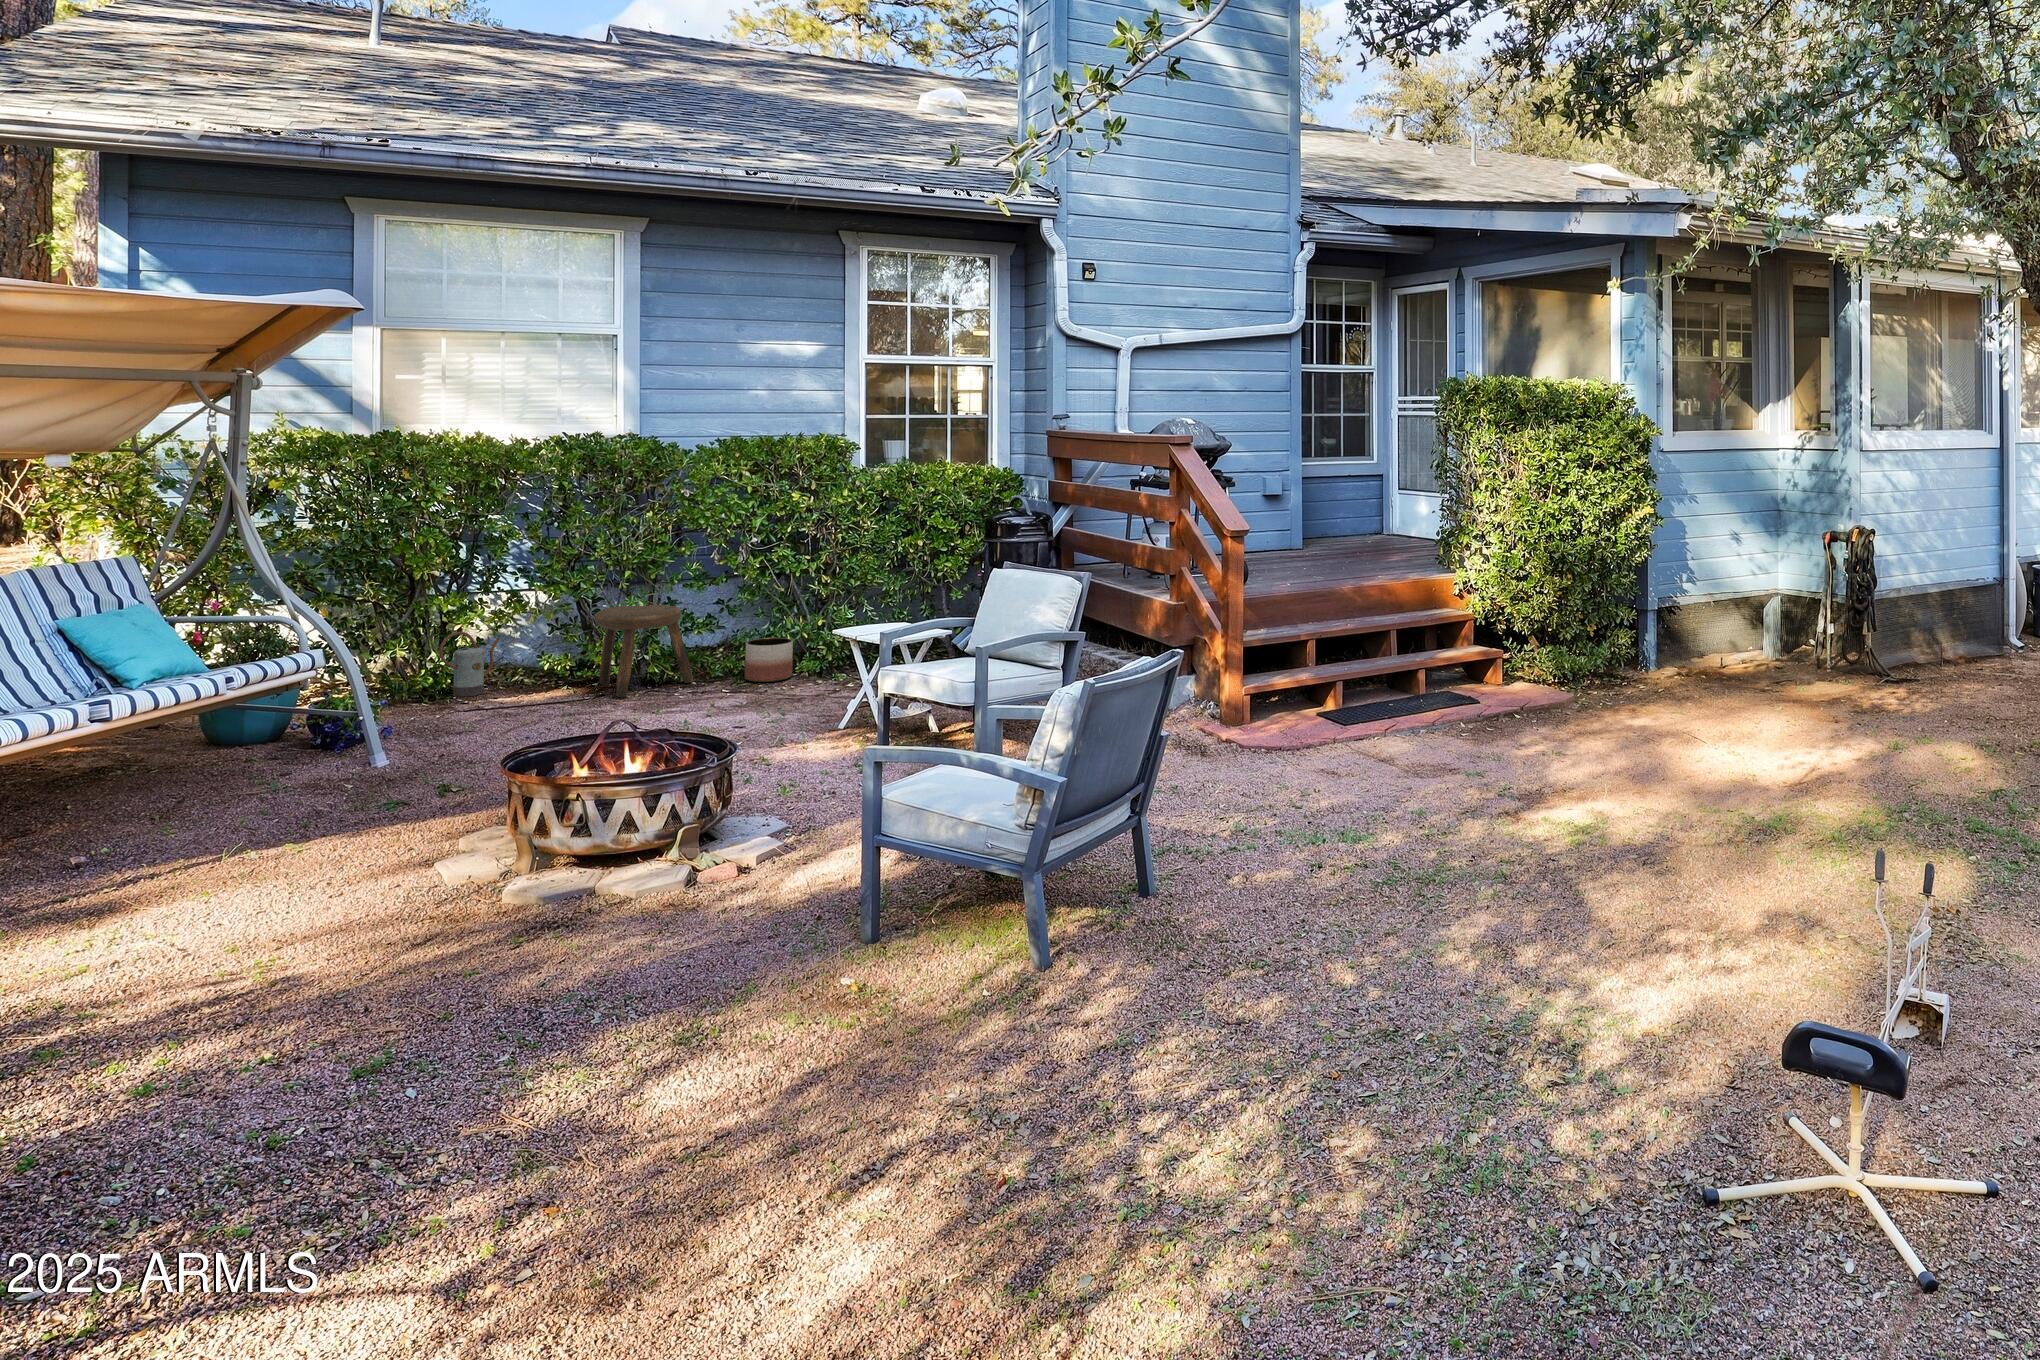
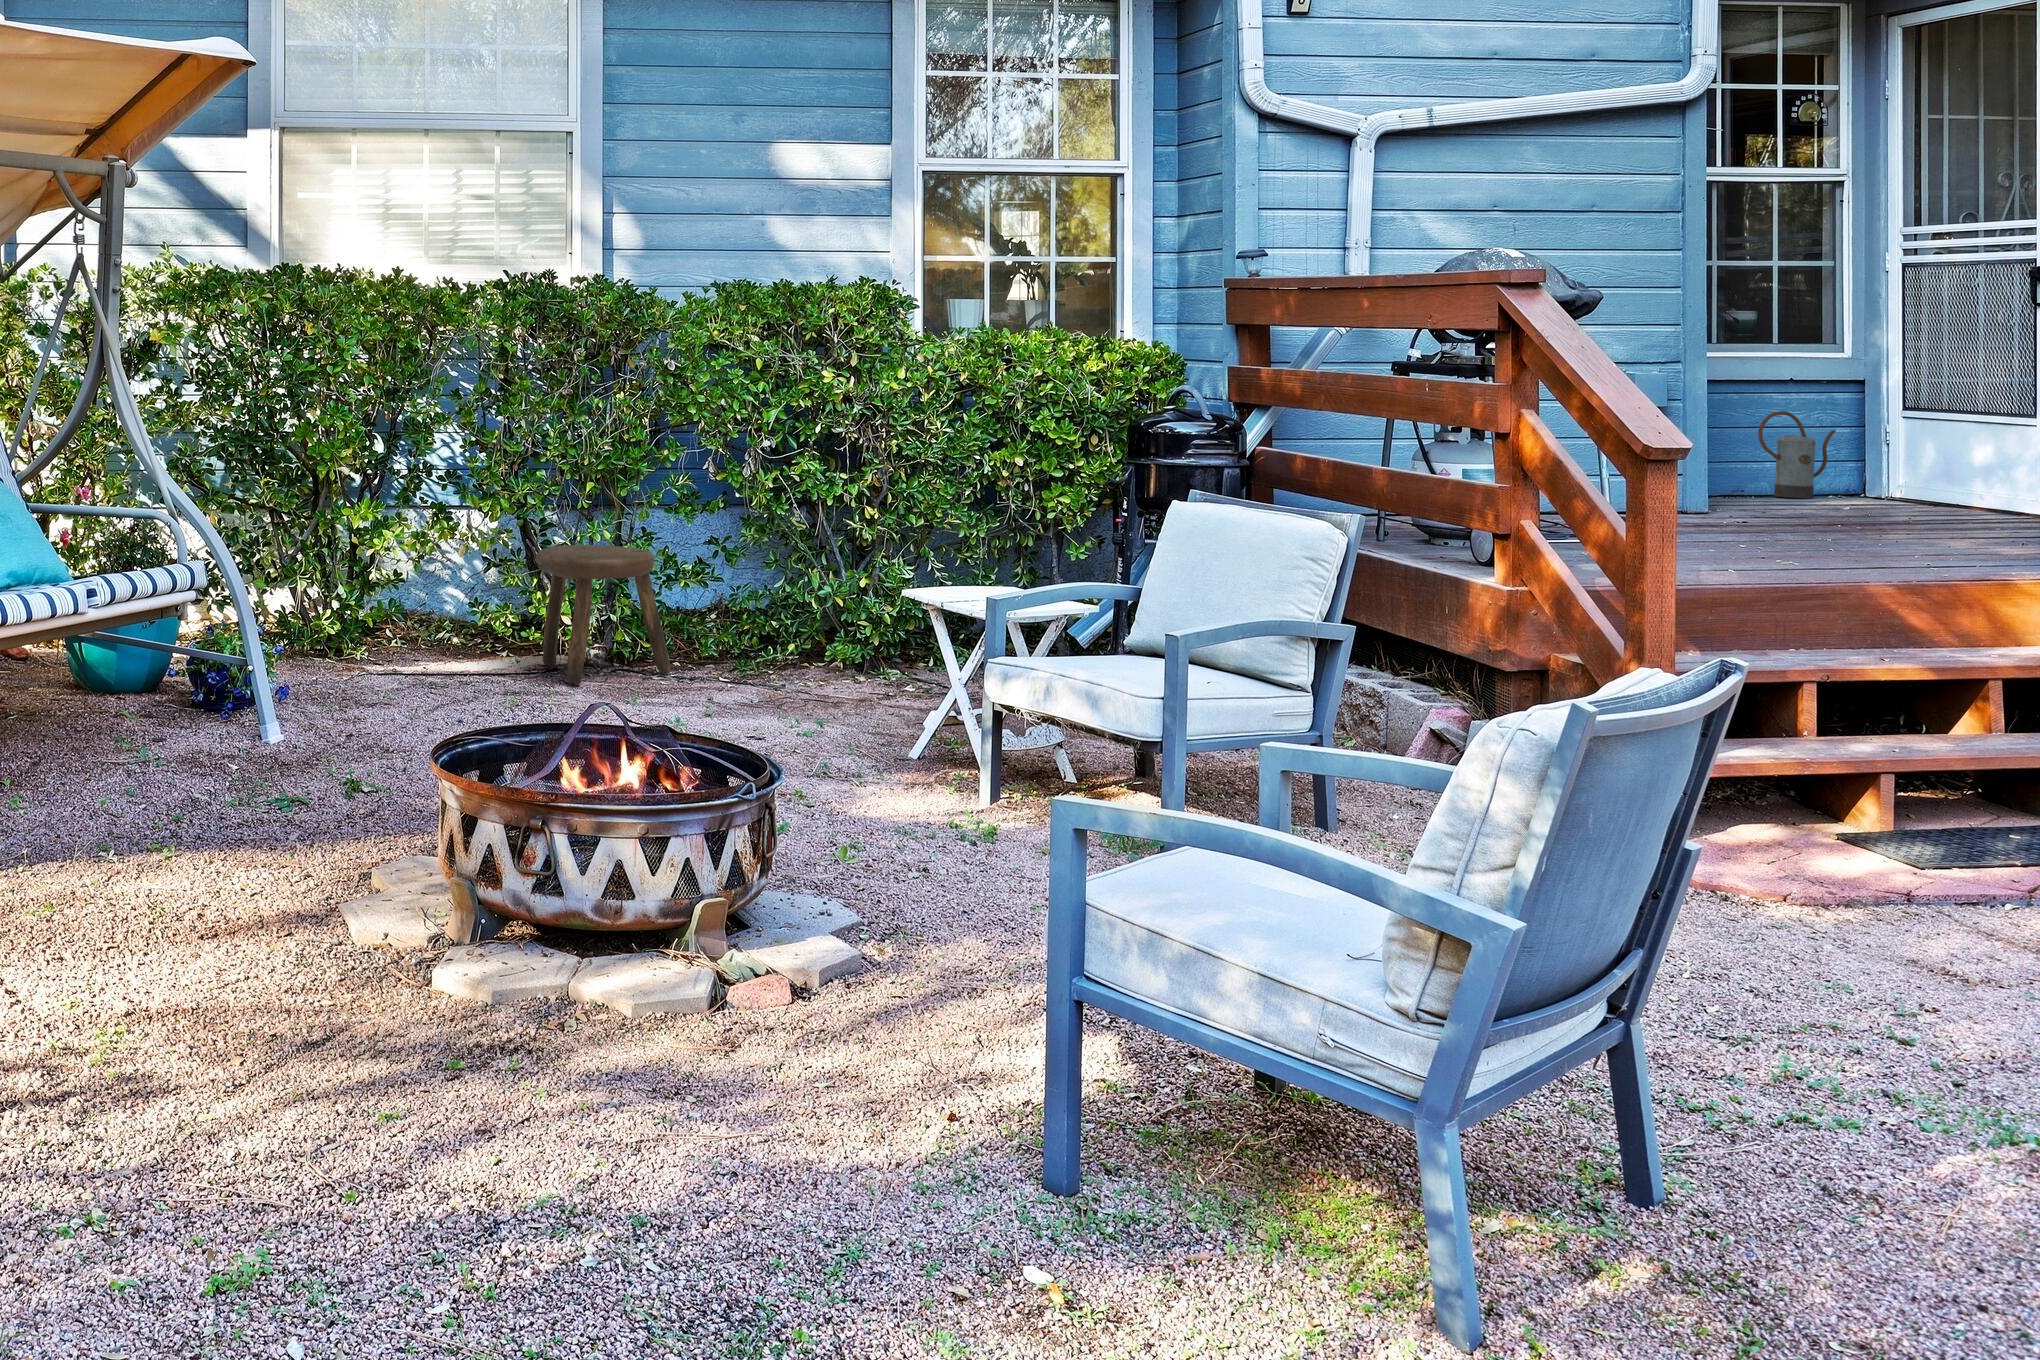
watering can: present [439,632,499,697] -> present [1758,411,1836,498]
planter: present [745,638,793,682] -> none [744,613,815,683]

